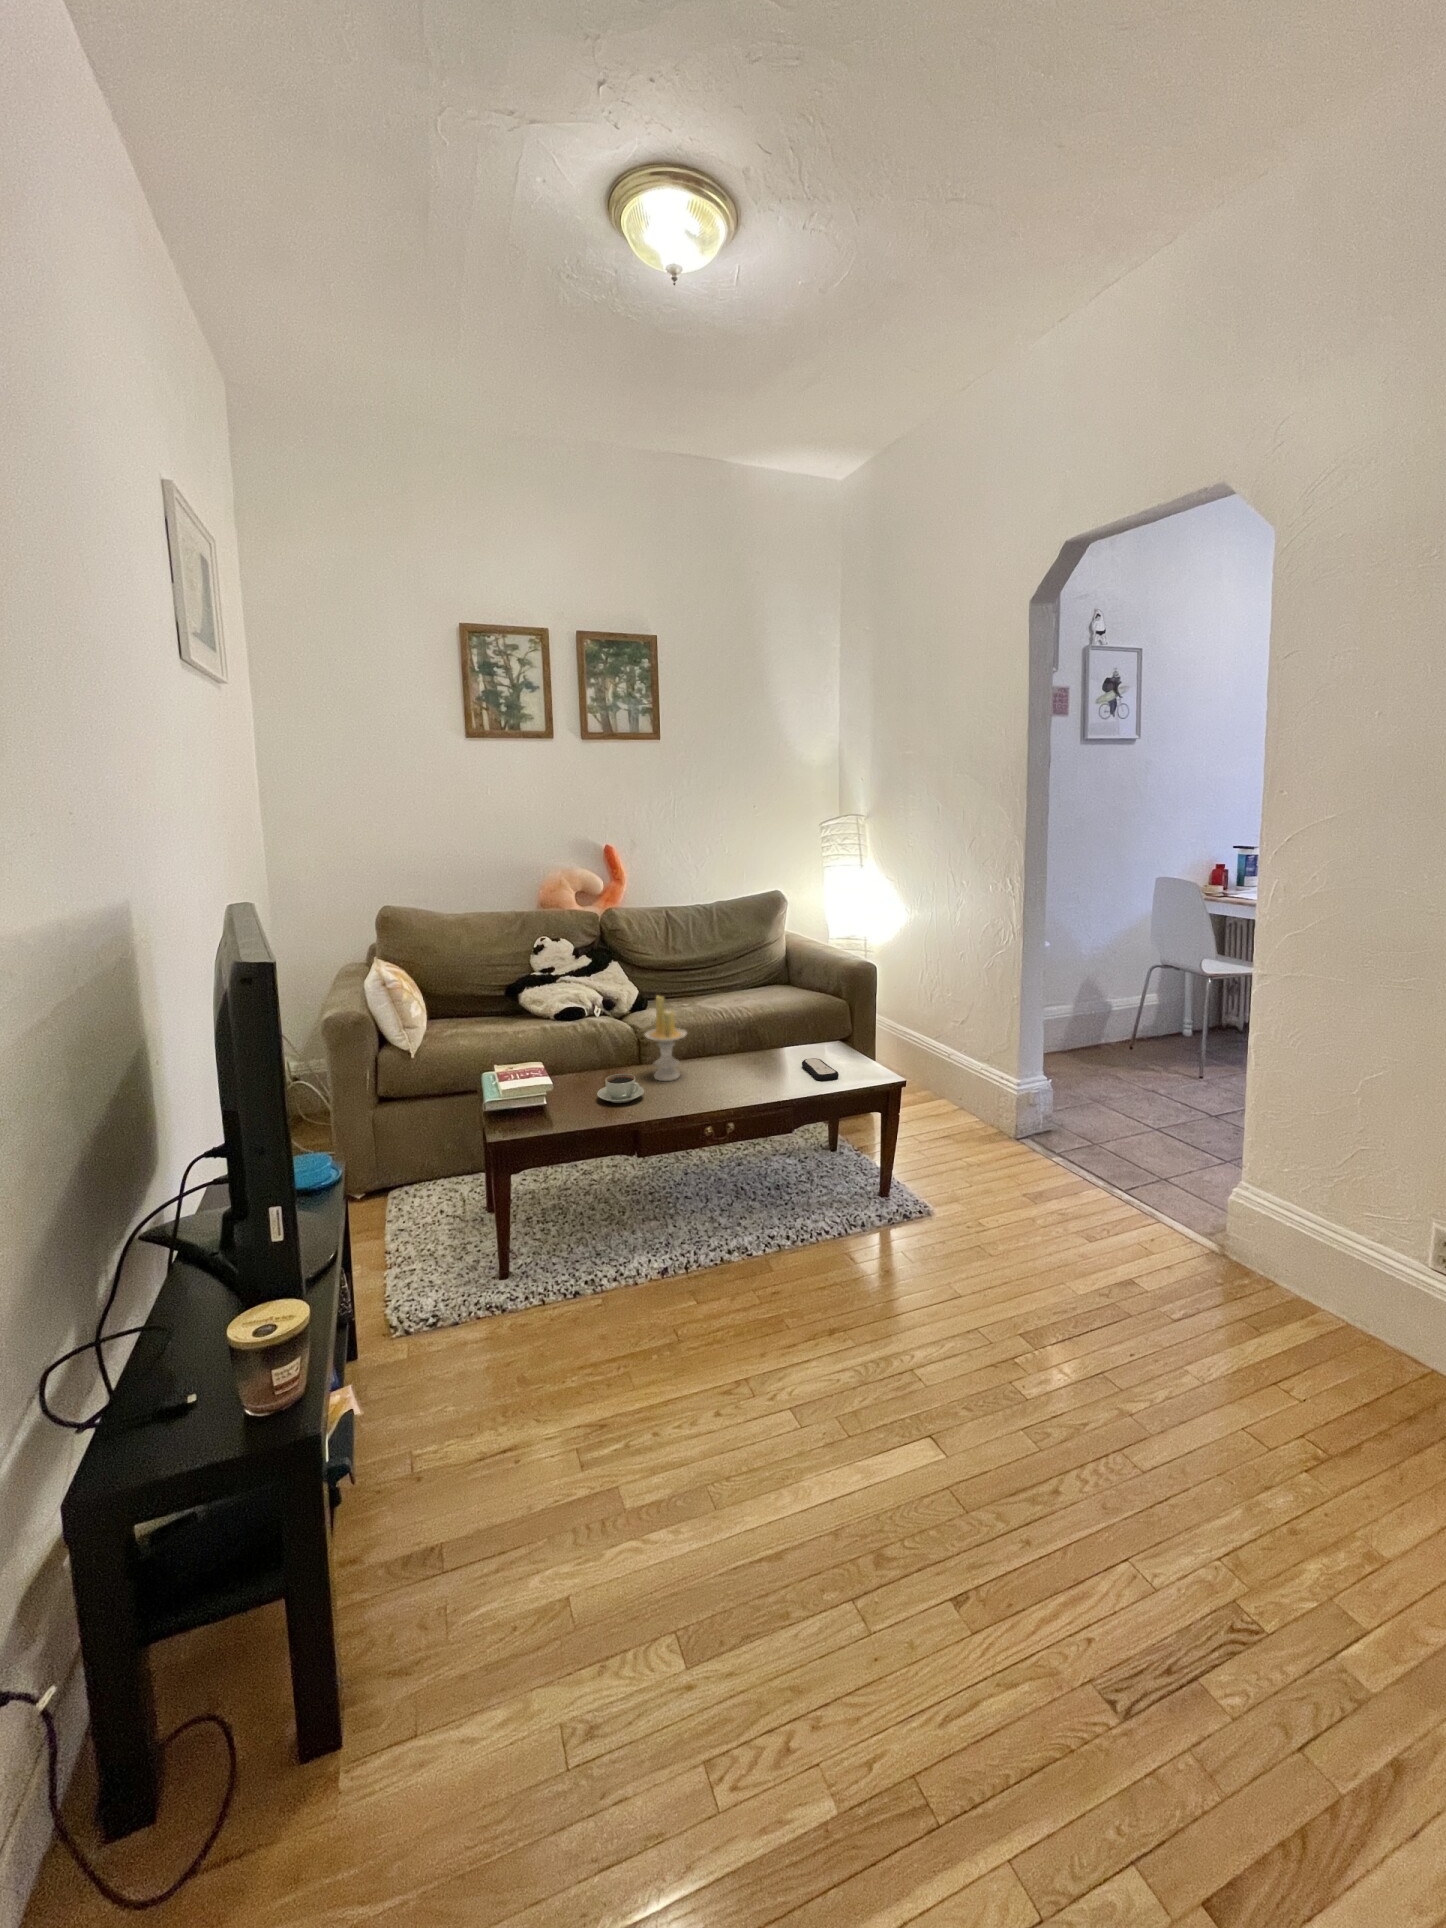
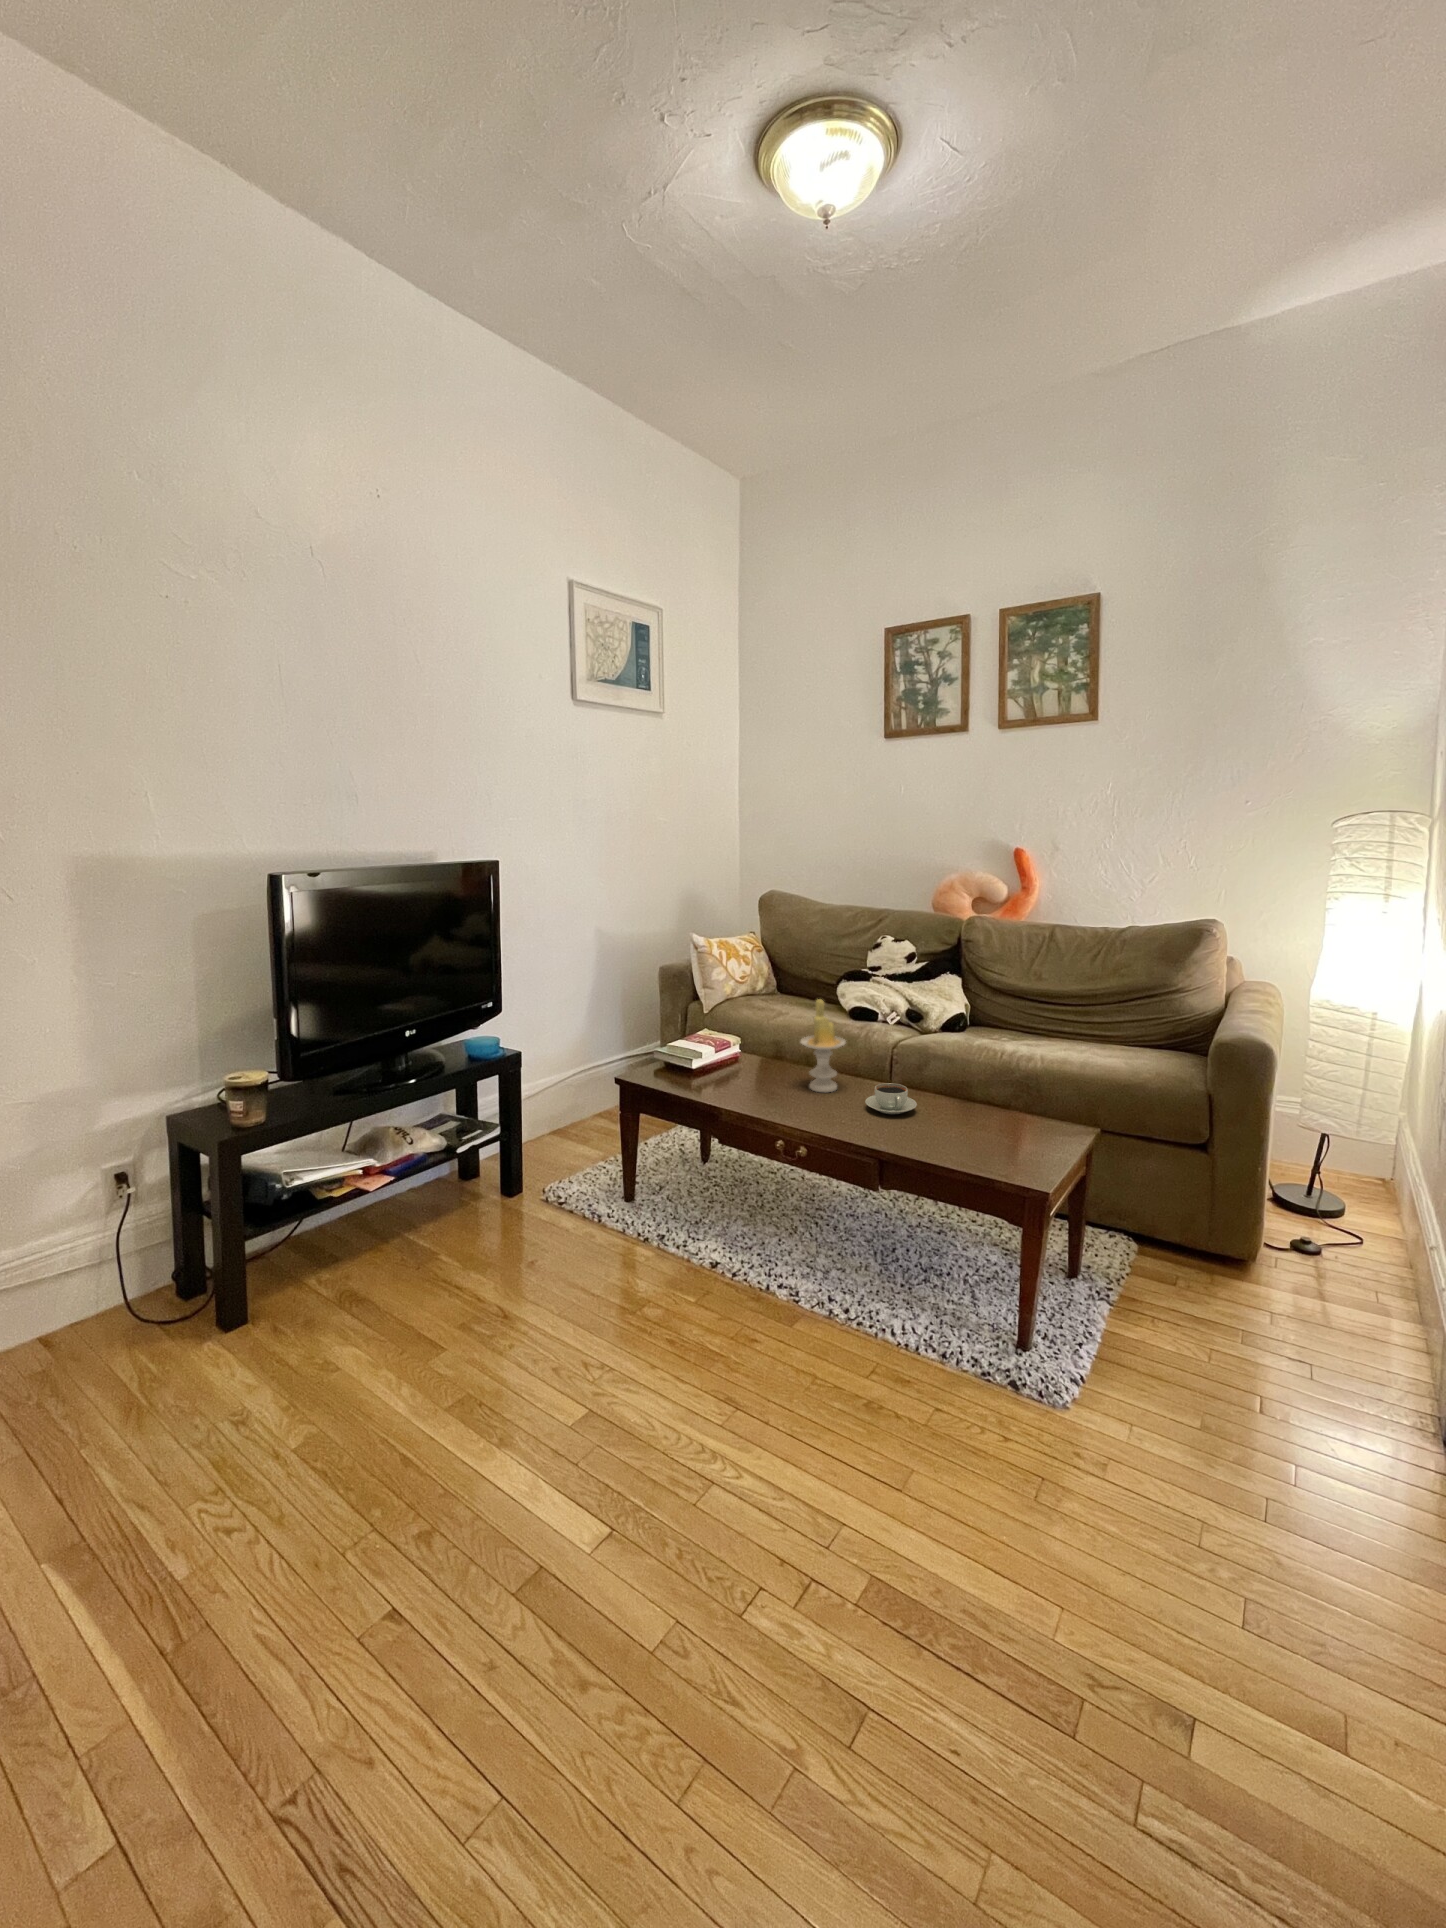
remote control: present [802,1058,839,1081] -> none [938,1119,989,1150]
coffee cup: present [597,1074,644,1103] -> present [865,1083,917,1114]

